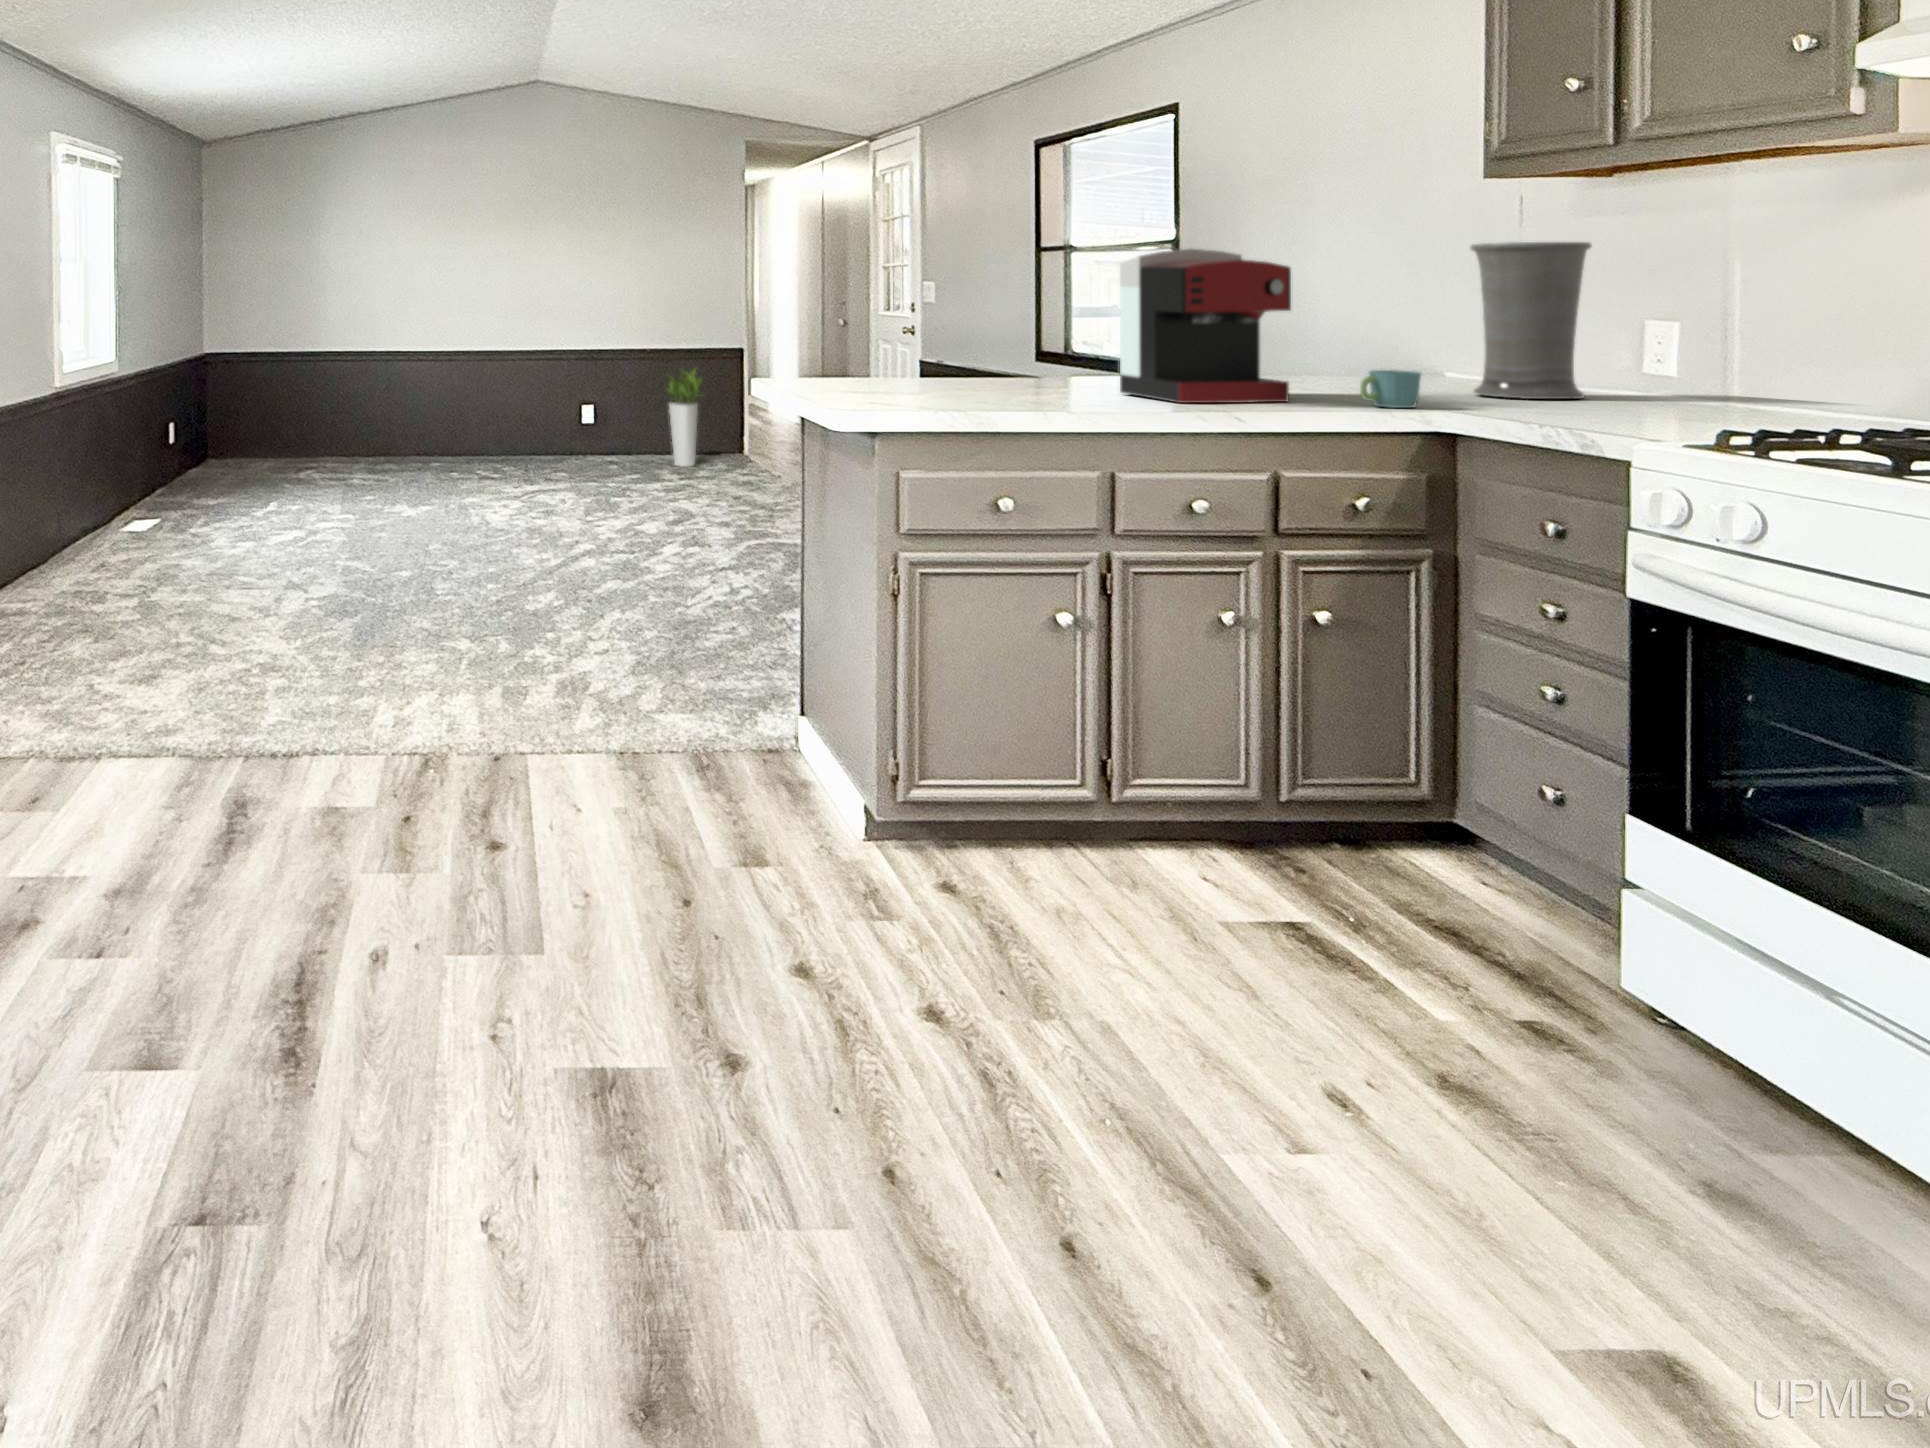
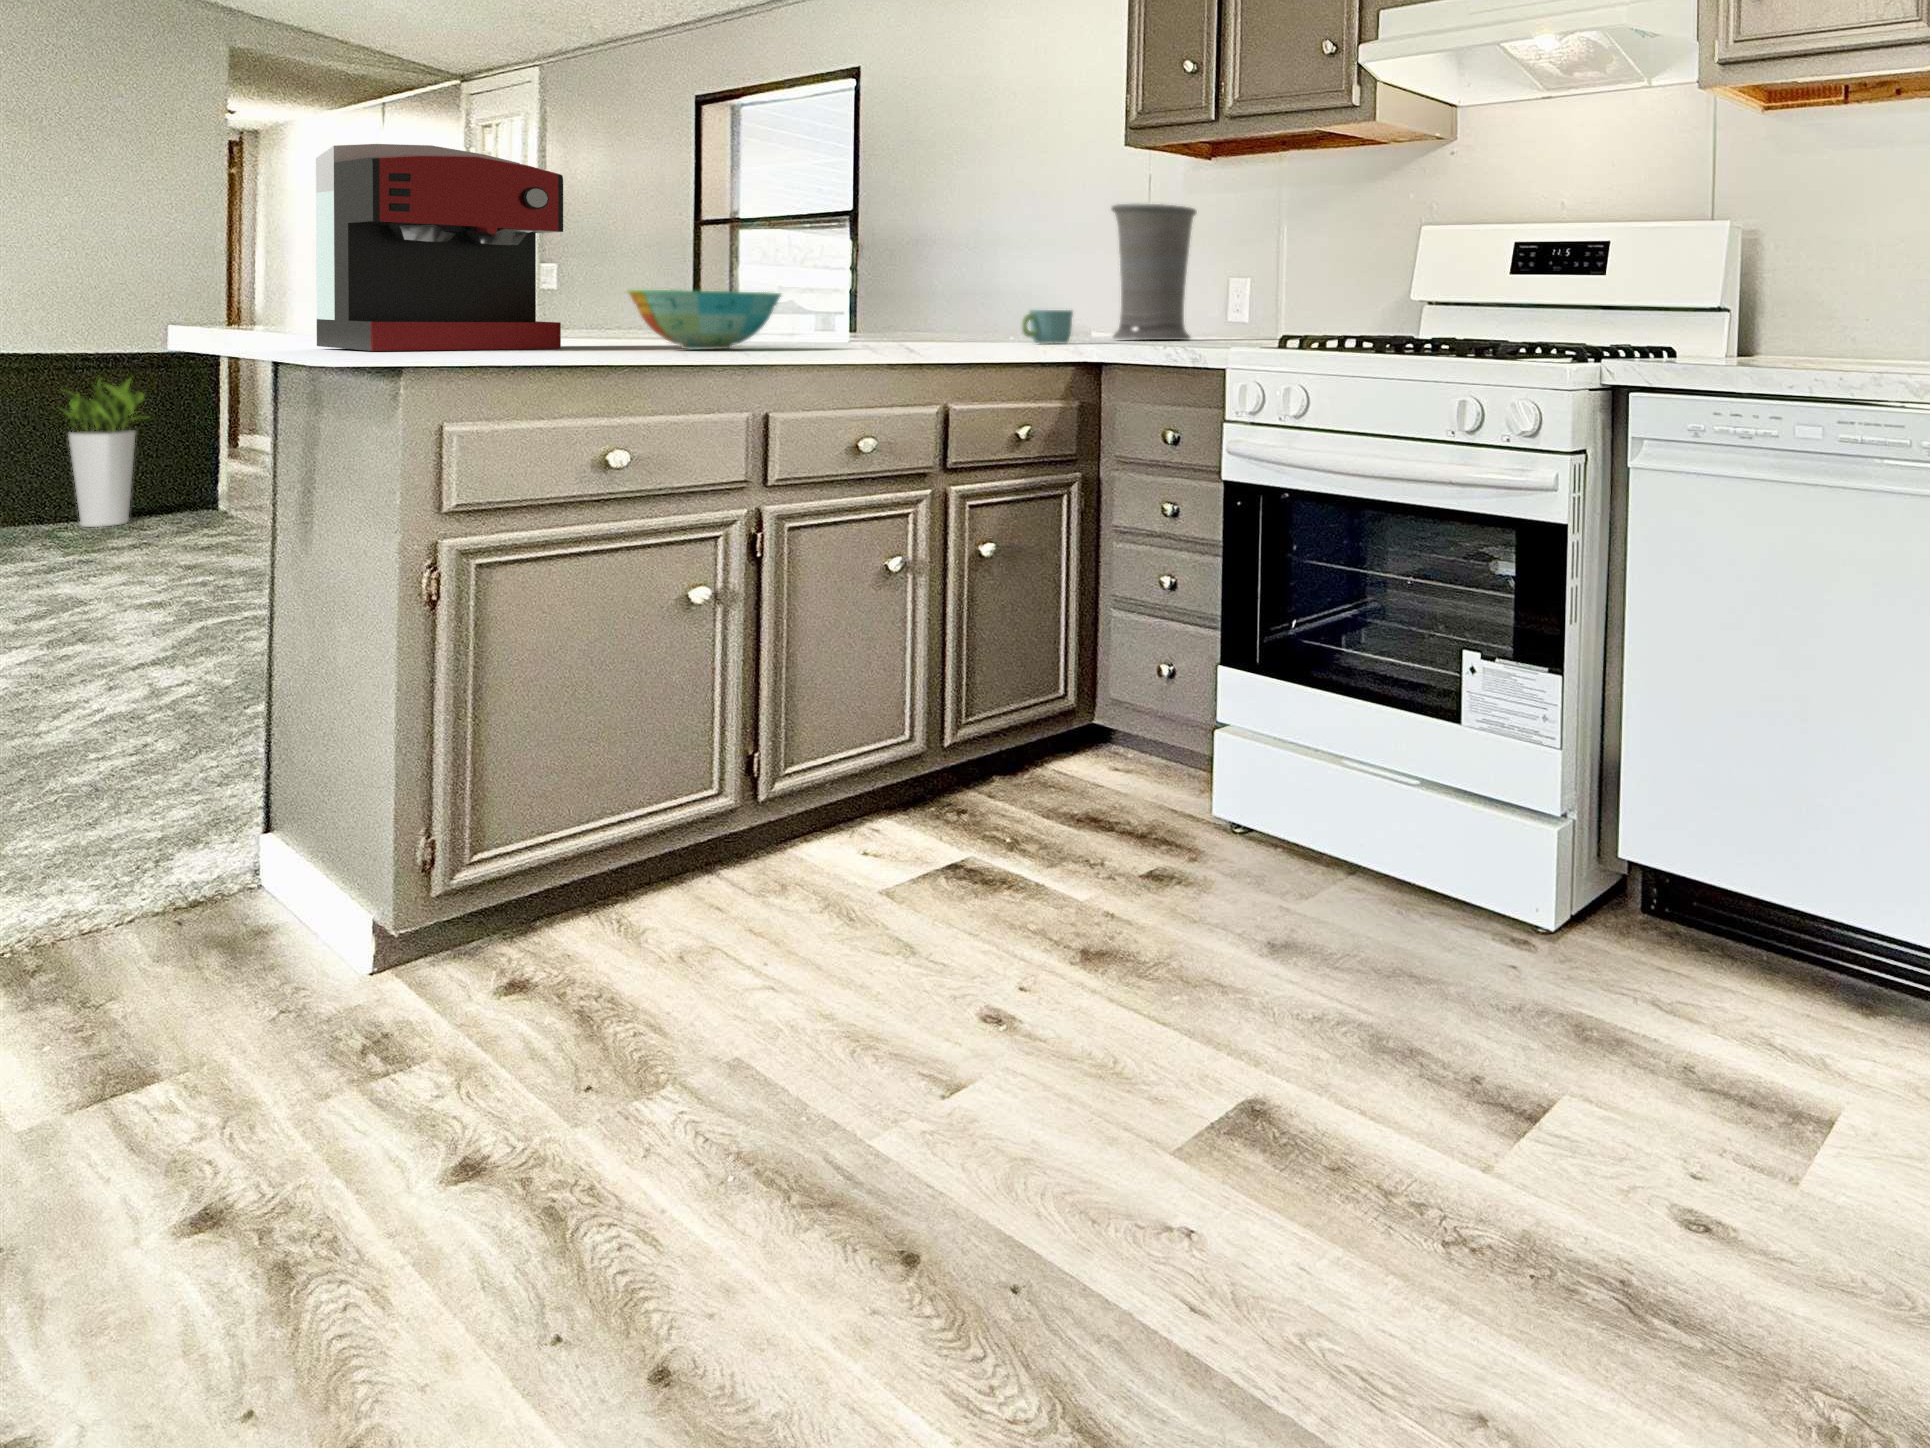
coffee maker: present [1120,249,1291,403] -> present [316,144,563,351]
bowl: none [1013,362,1129,414] -> present [628,290,781,349]

